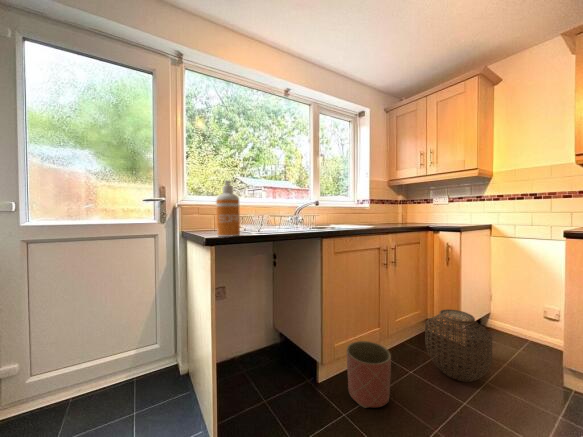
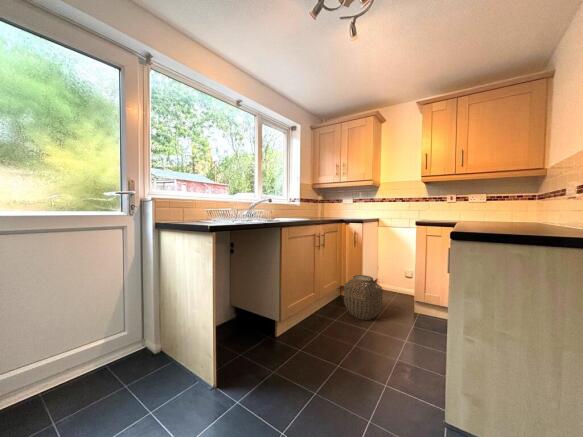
soap dispenser: present [216,181,240,237] -> none [210,180,229,226]
planter: present [347,341,391,408] -> none [298,302,329,346]

